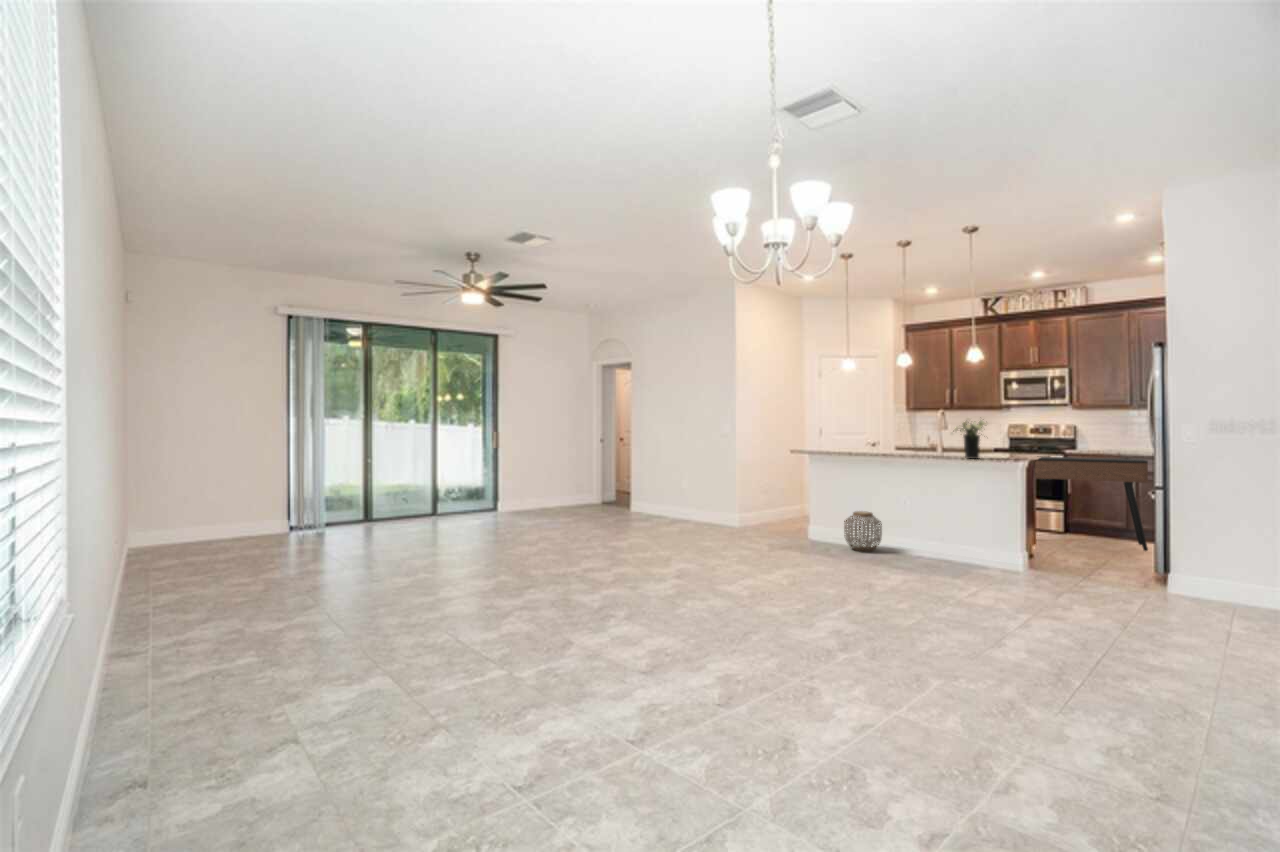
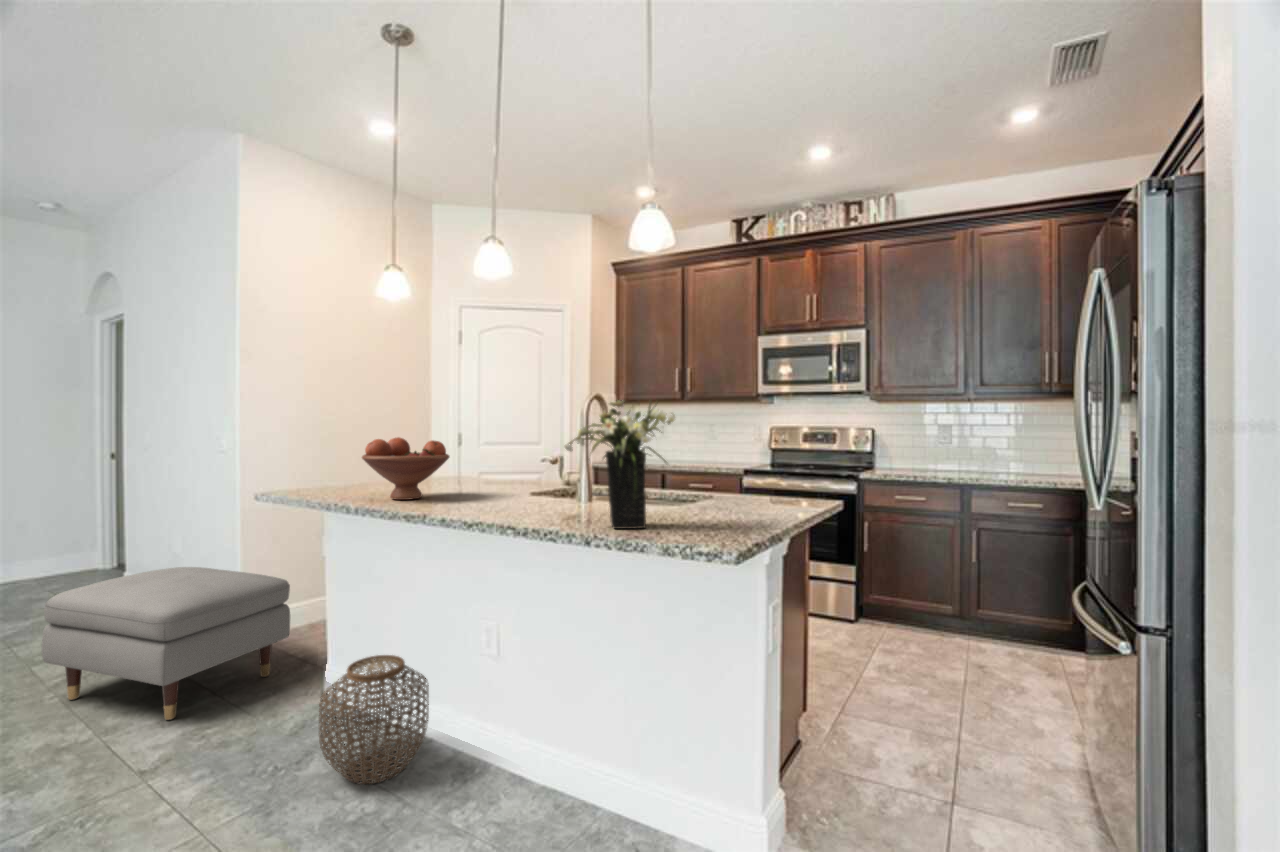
fruit bowl: none [848,431,881,455] -> present [362,437,450,500]
console table: present [1034,457,1148,551] -> none [762,487,1022,699]
ottoman: none [706,489,787,539] -> present [42,567,290,720]

